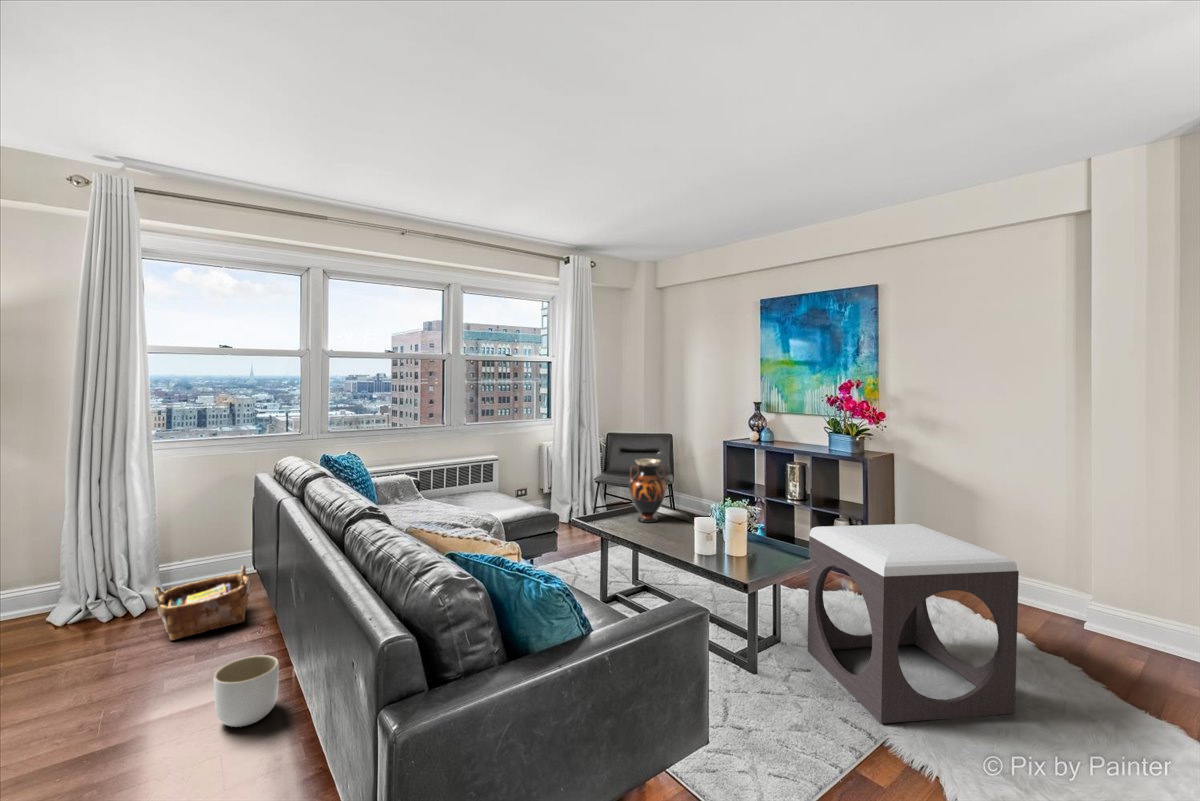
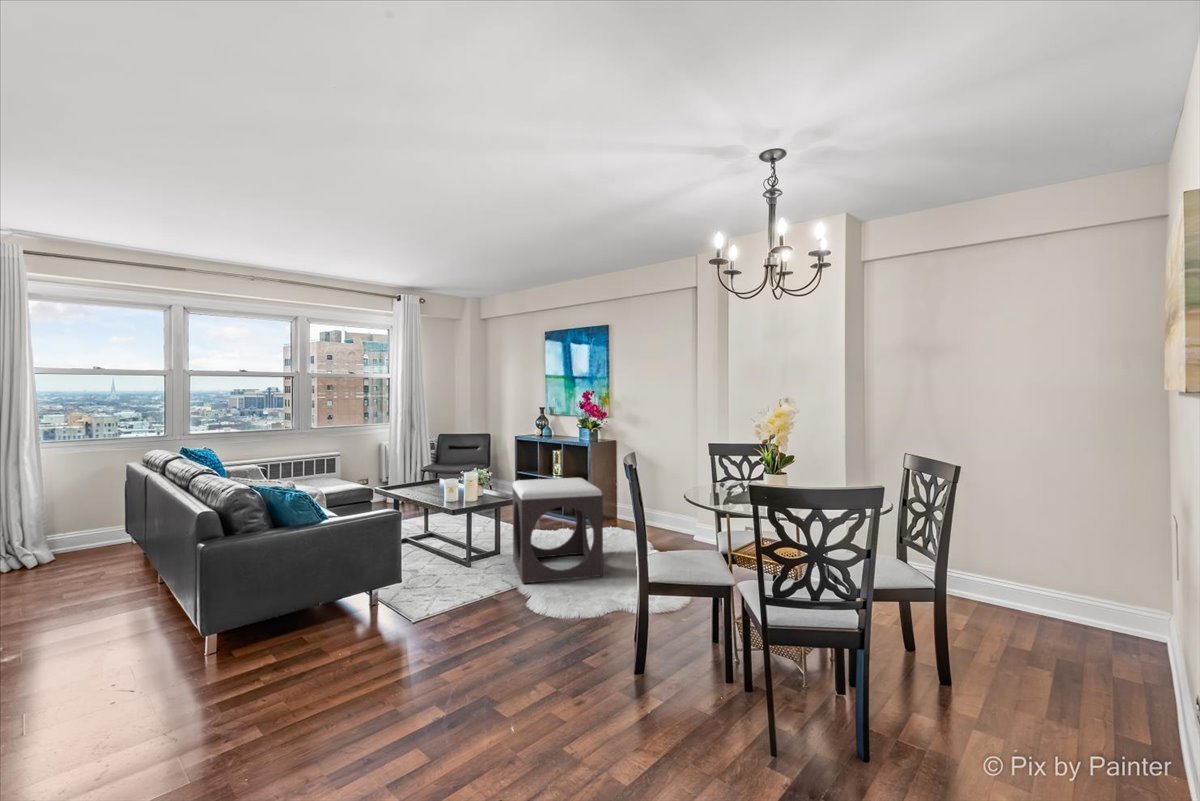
vase: present [629,459,666,523] -> none [416,446,443,489]
woven basket: present [154,565,250,640] -> none [48,528,123,578]
planter: present [214,655,279,727] -> none [101,570,146,609]

